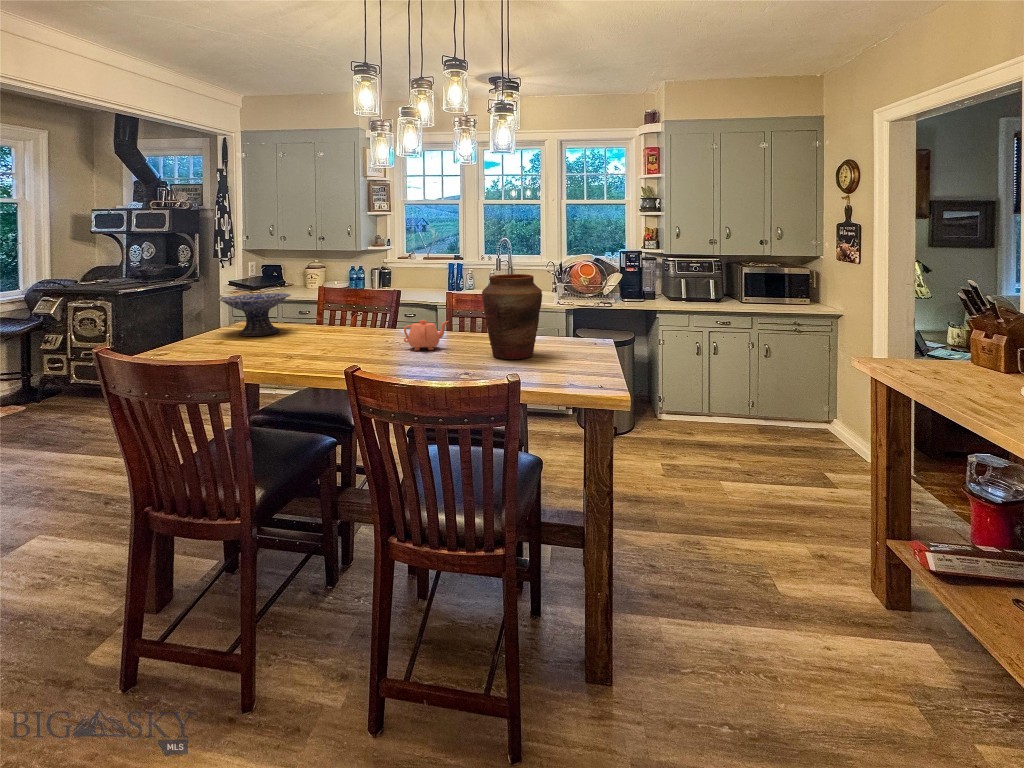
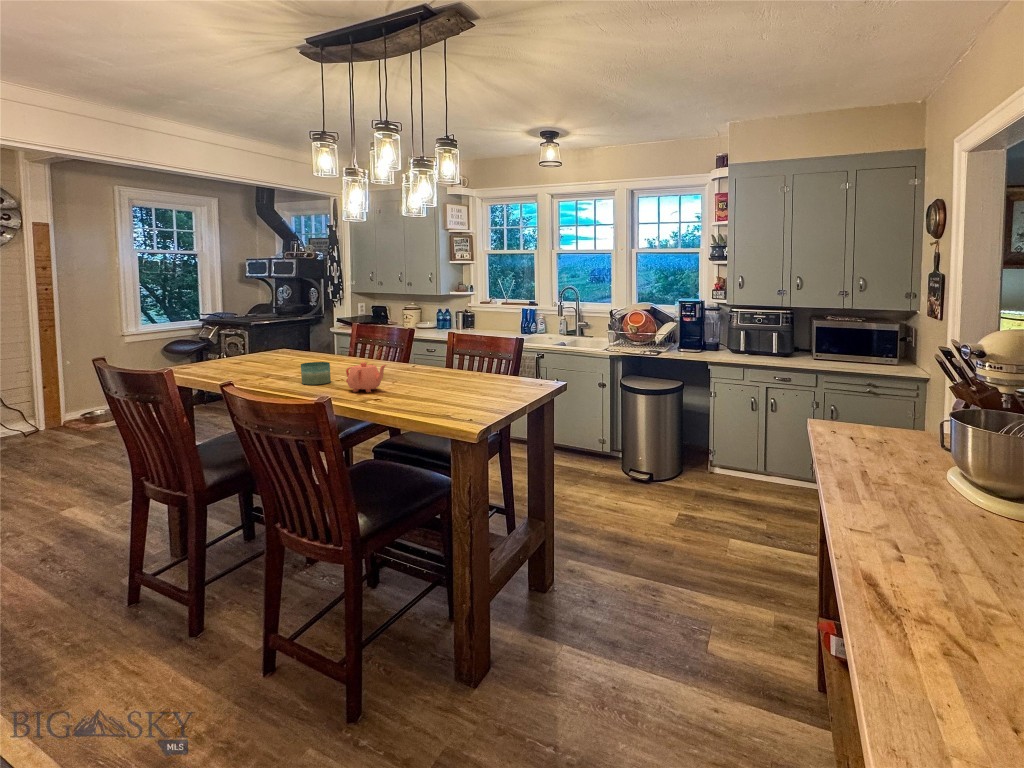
vase: present [482,274,542,359] -> none [397,321,460,407]
decorative bowl: present [218,293,291,336] -> none [222,332,288,369]
candle: none [341,323,372,347] -> present [301,362,331,385]

